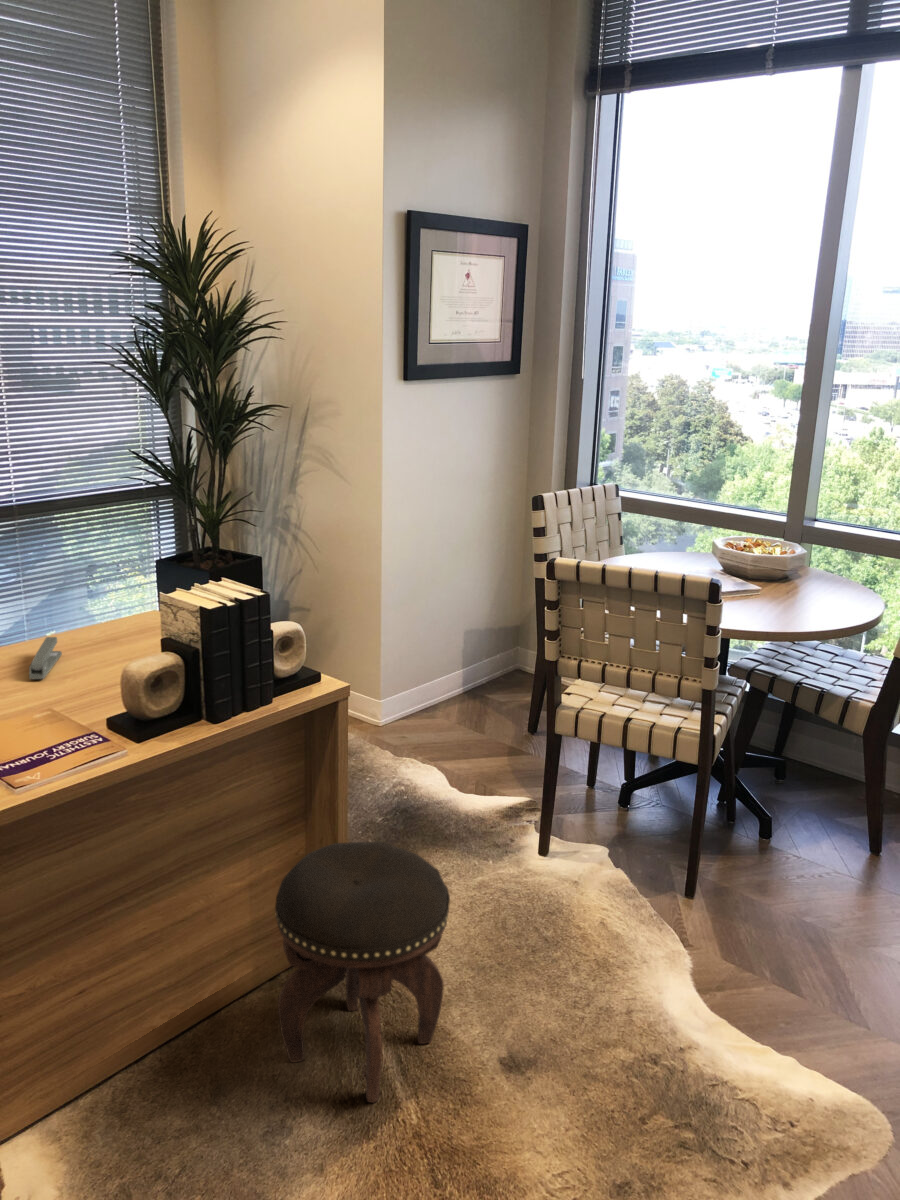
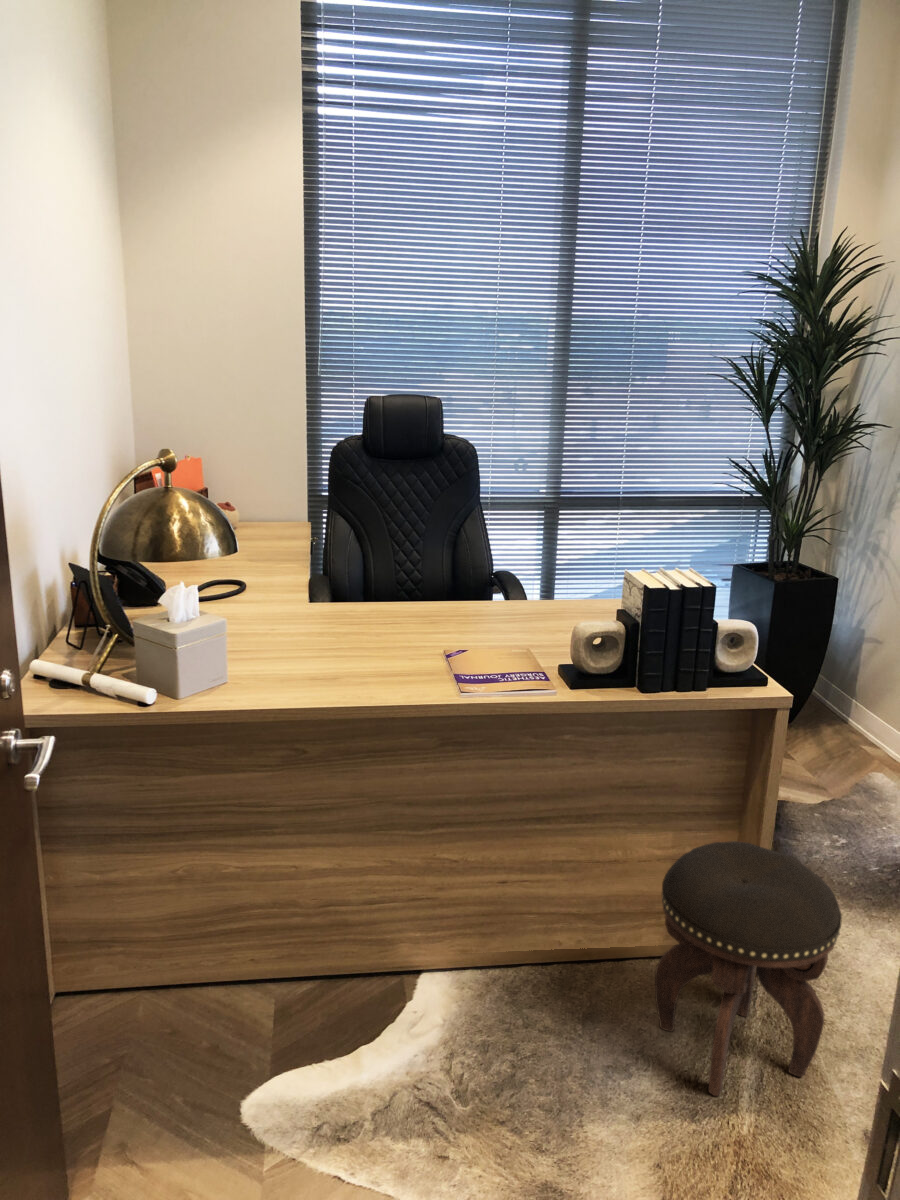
stapler: present [29,637,62,679] -> none [530,597,569,628]

